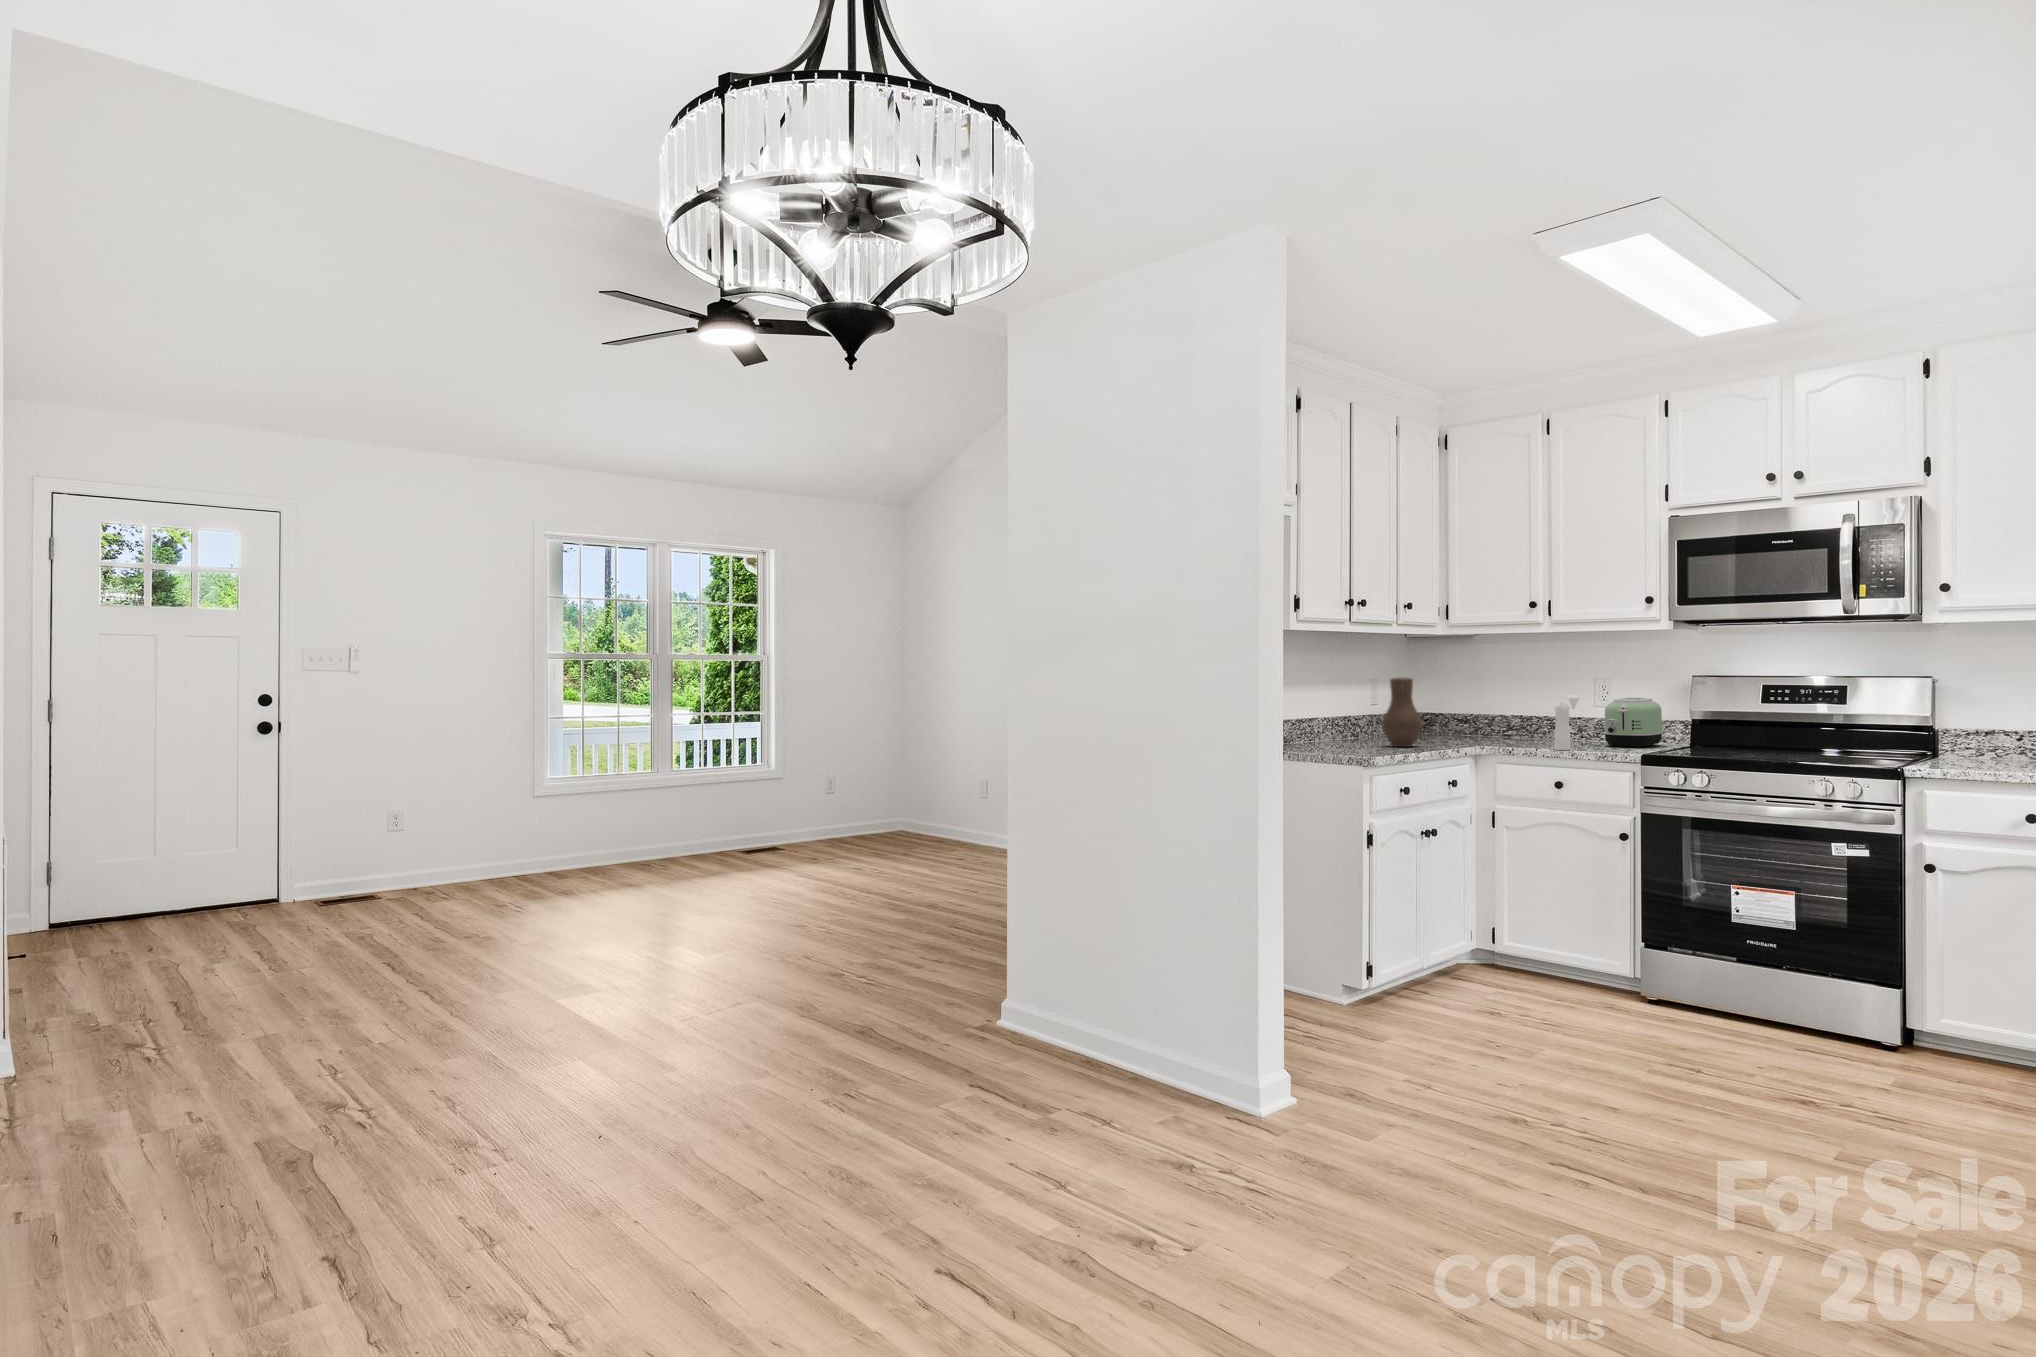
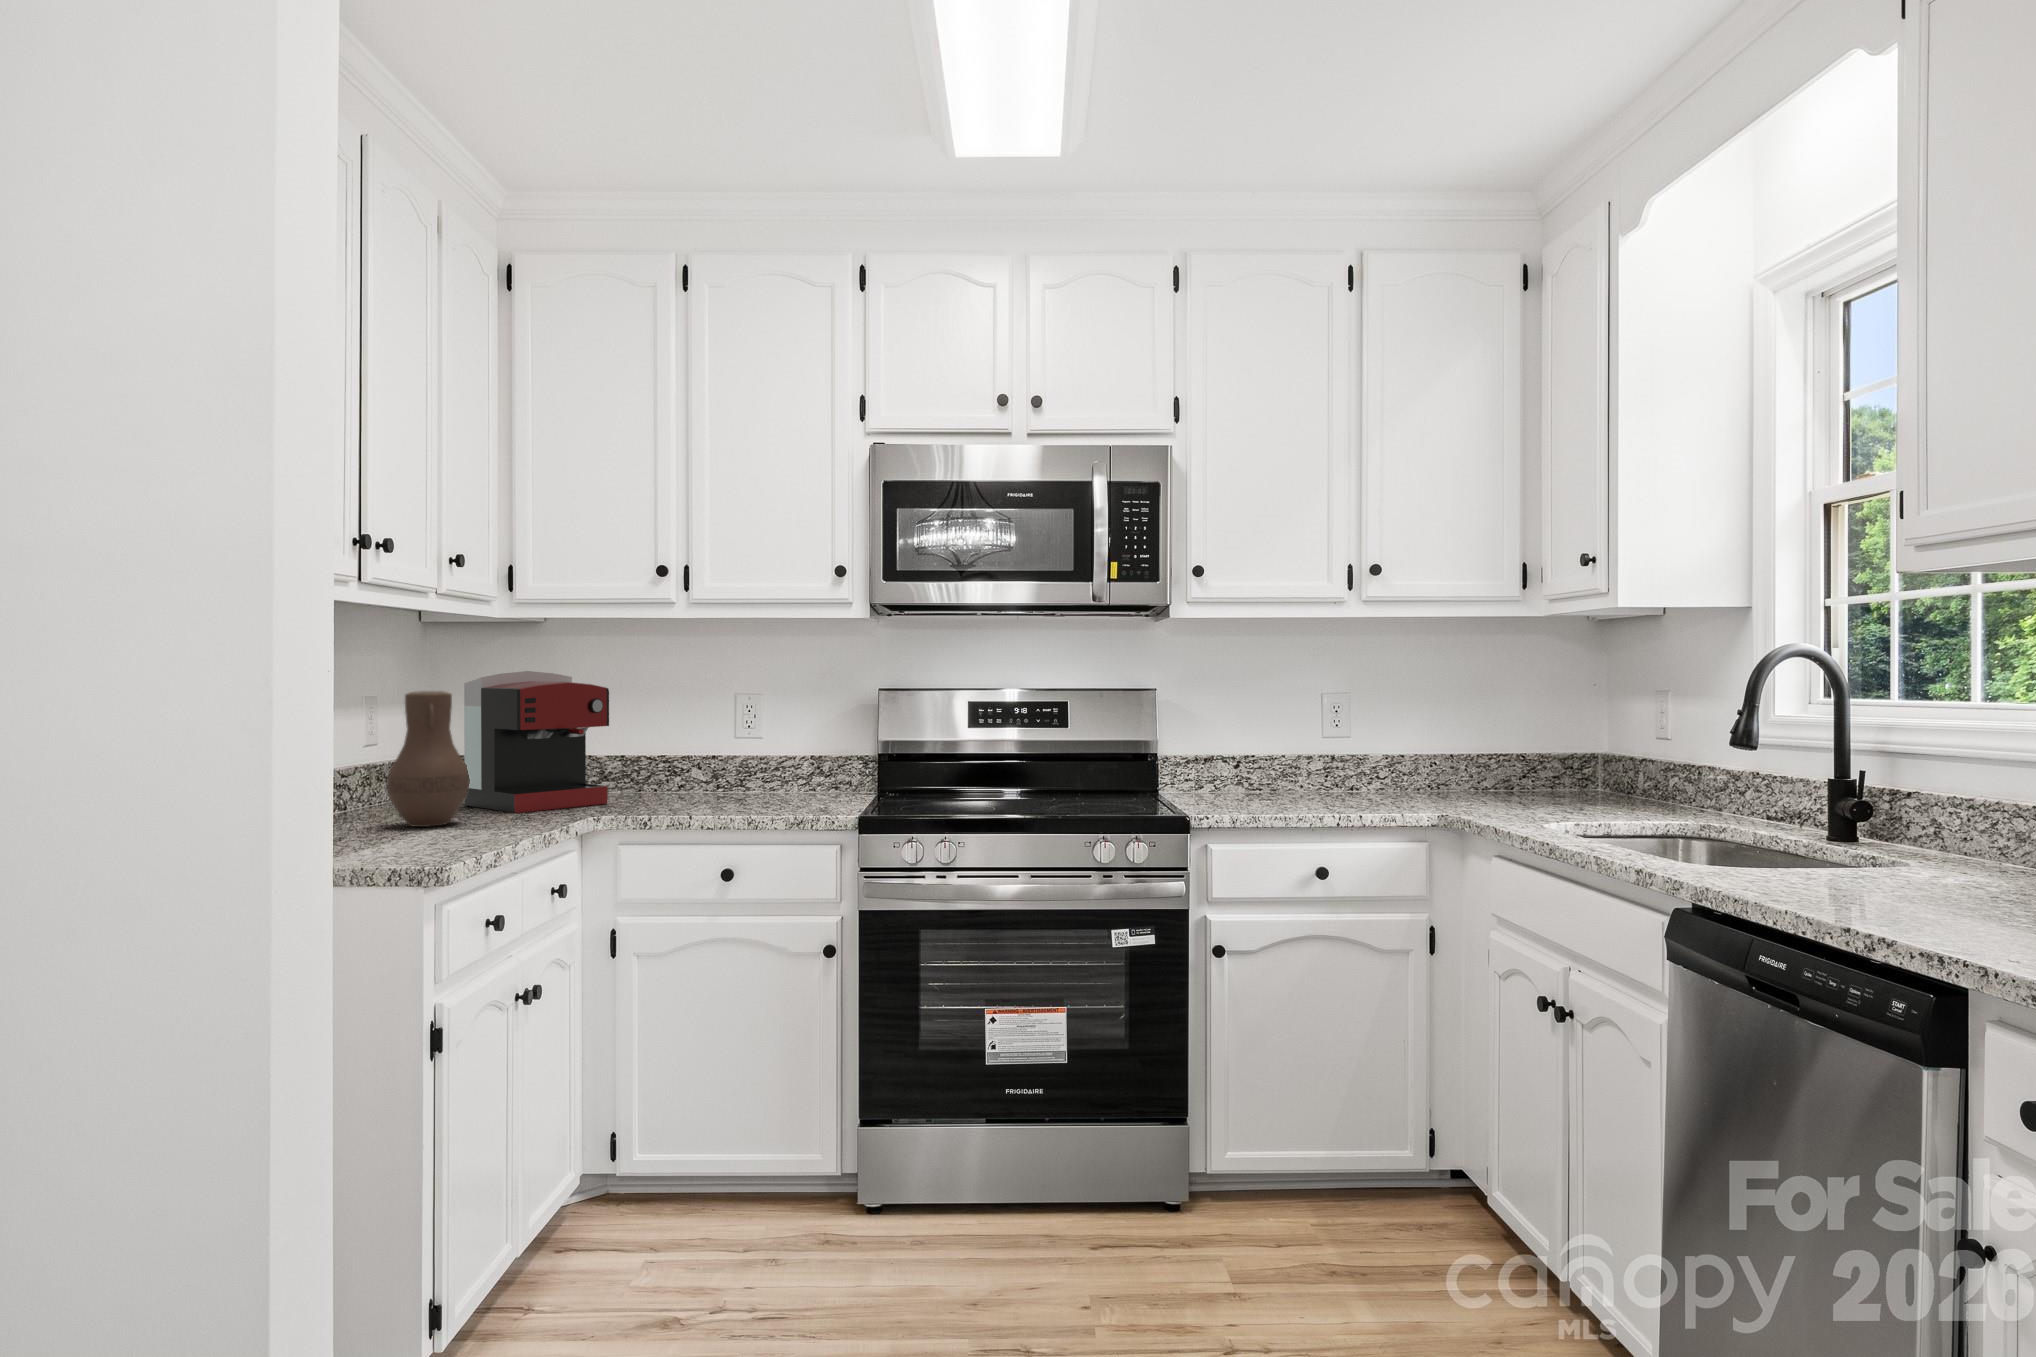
coffee maker: none [1425,665,1504,744] -> present [464,671,609,813]
pepper mill: present [1554,695,1580,750] -> none [706,720,738,813]
toaster: present [1604,698,1663,748] -> none [762,723,836,799]

